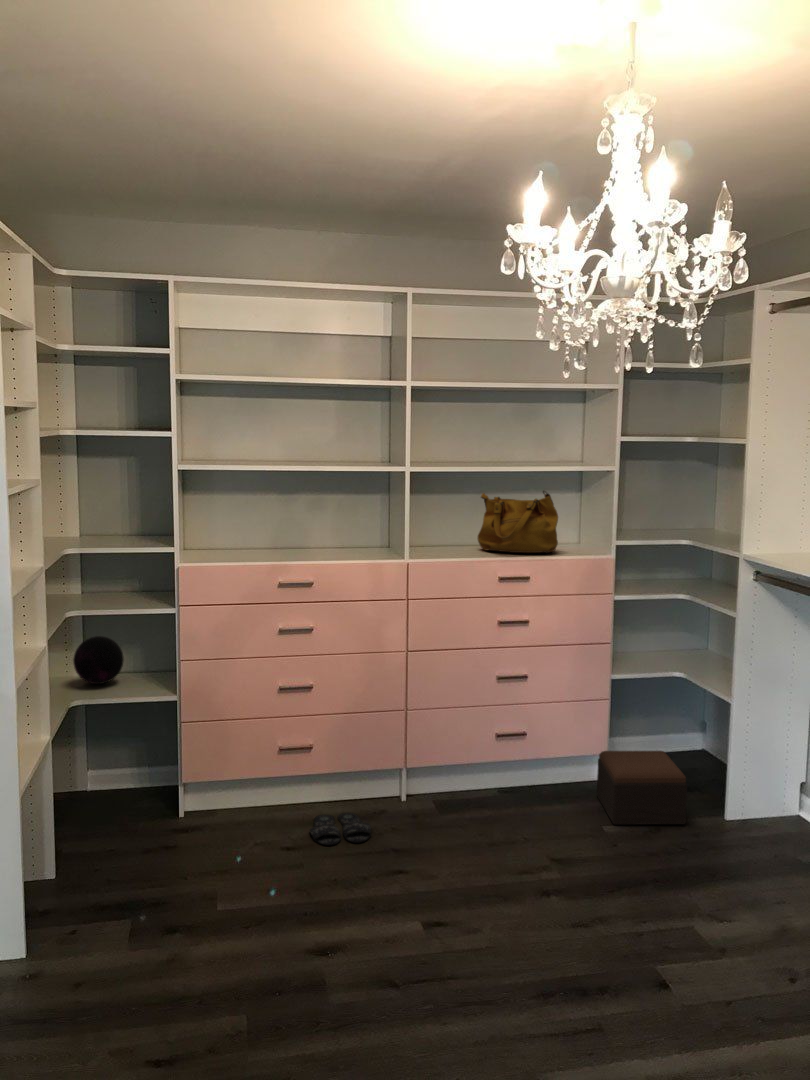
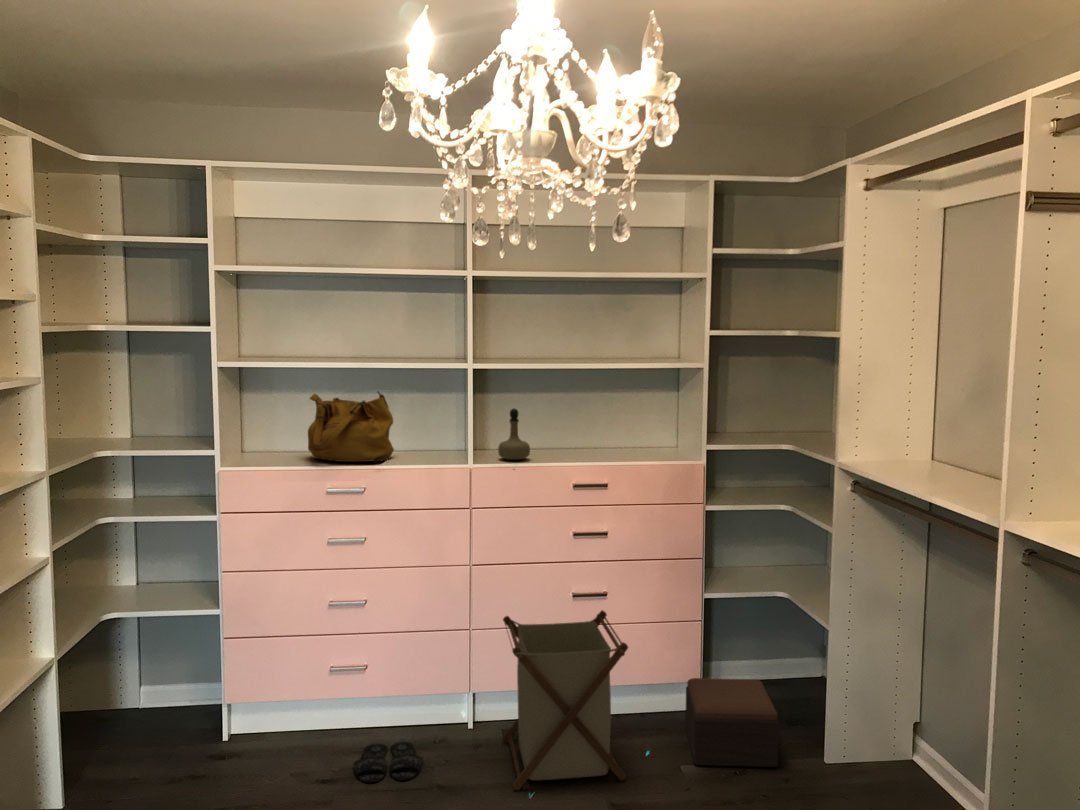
handbag: present [478,491,558,553] -> present [308,391,394,462]
perfume bottle: none [430,508,459,555] -> present [498,409,530,460]
decorative orb: present [73,636,124,684] -> none [116,544,171,596]
laundry basket: none [437,691,561,848] -> present [503,610,628,790]

